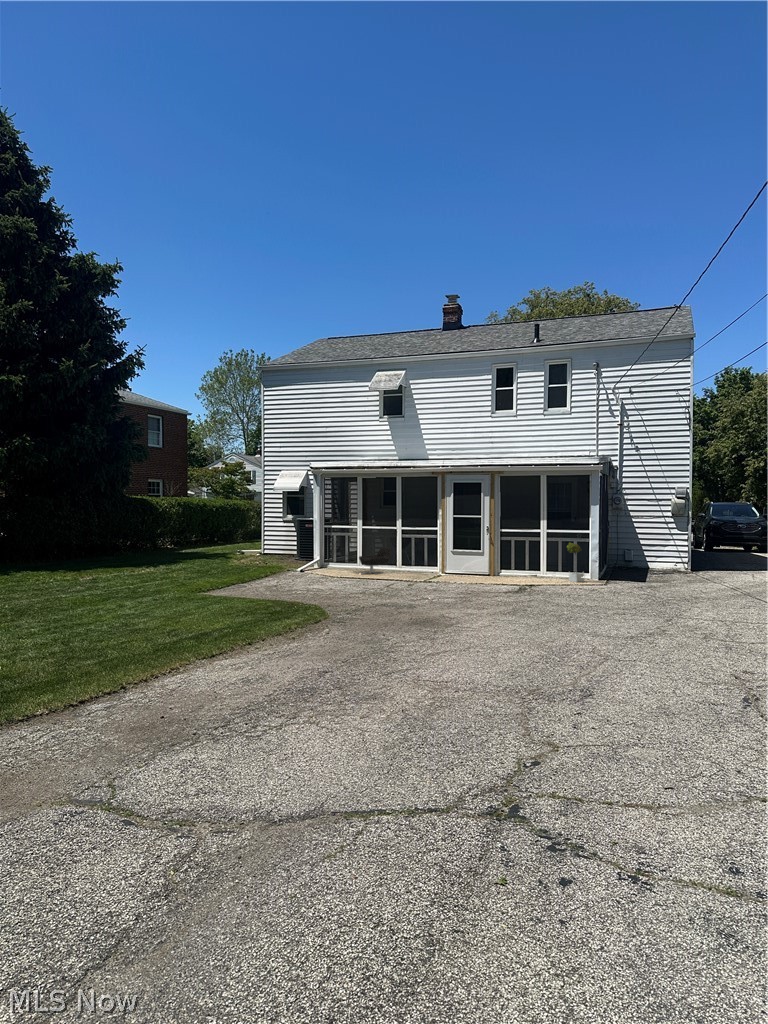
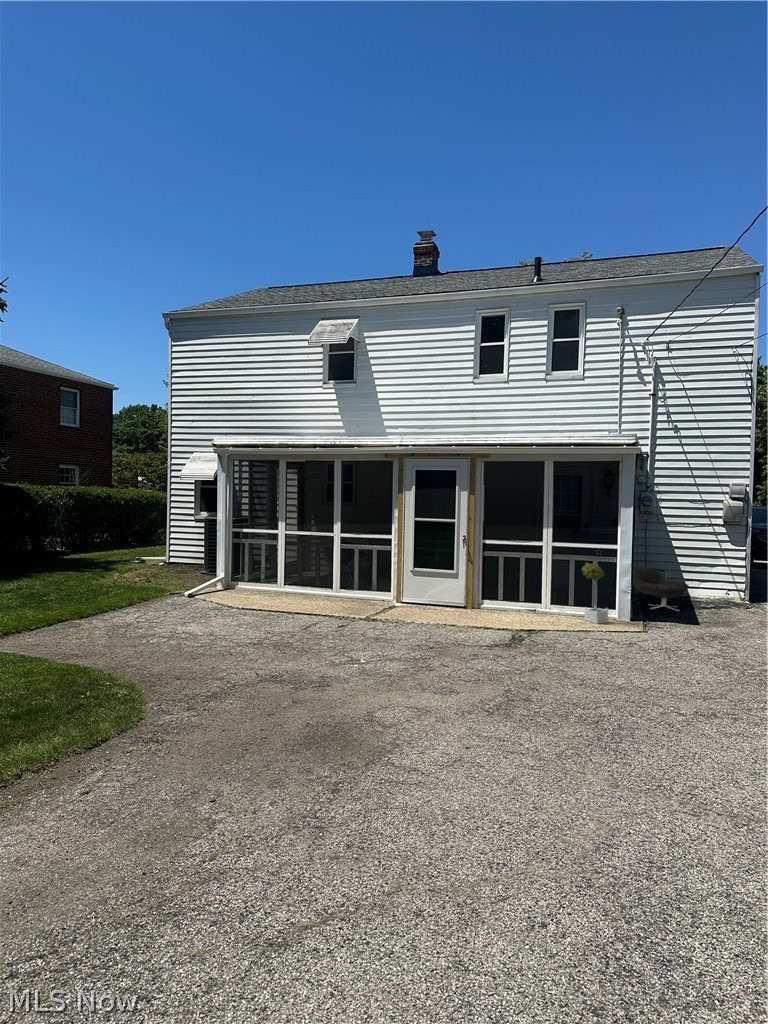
lounge chair: present [359,547,392,574] -> present [633,567,689,610]

